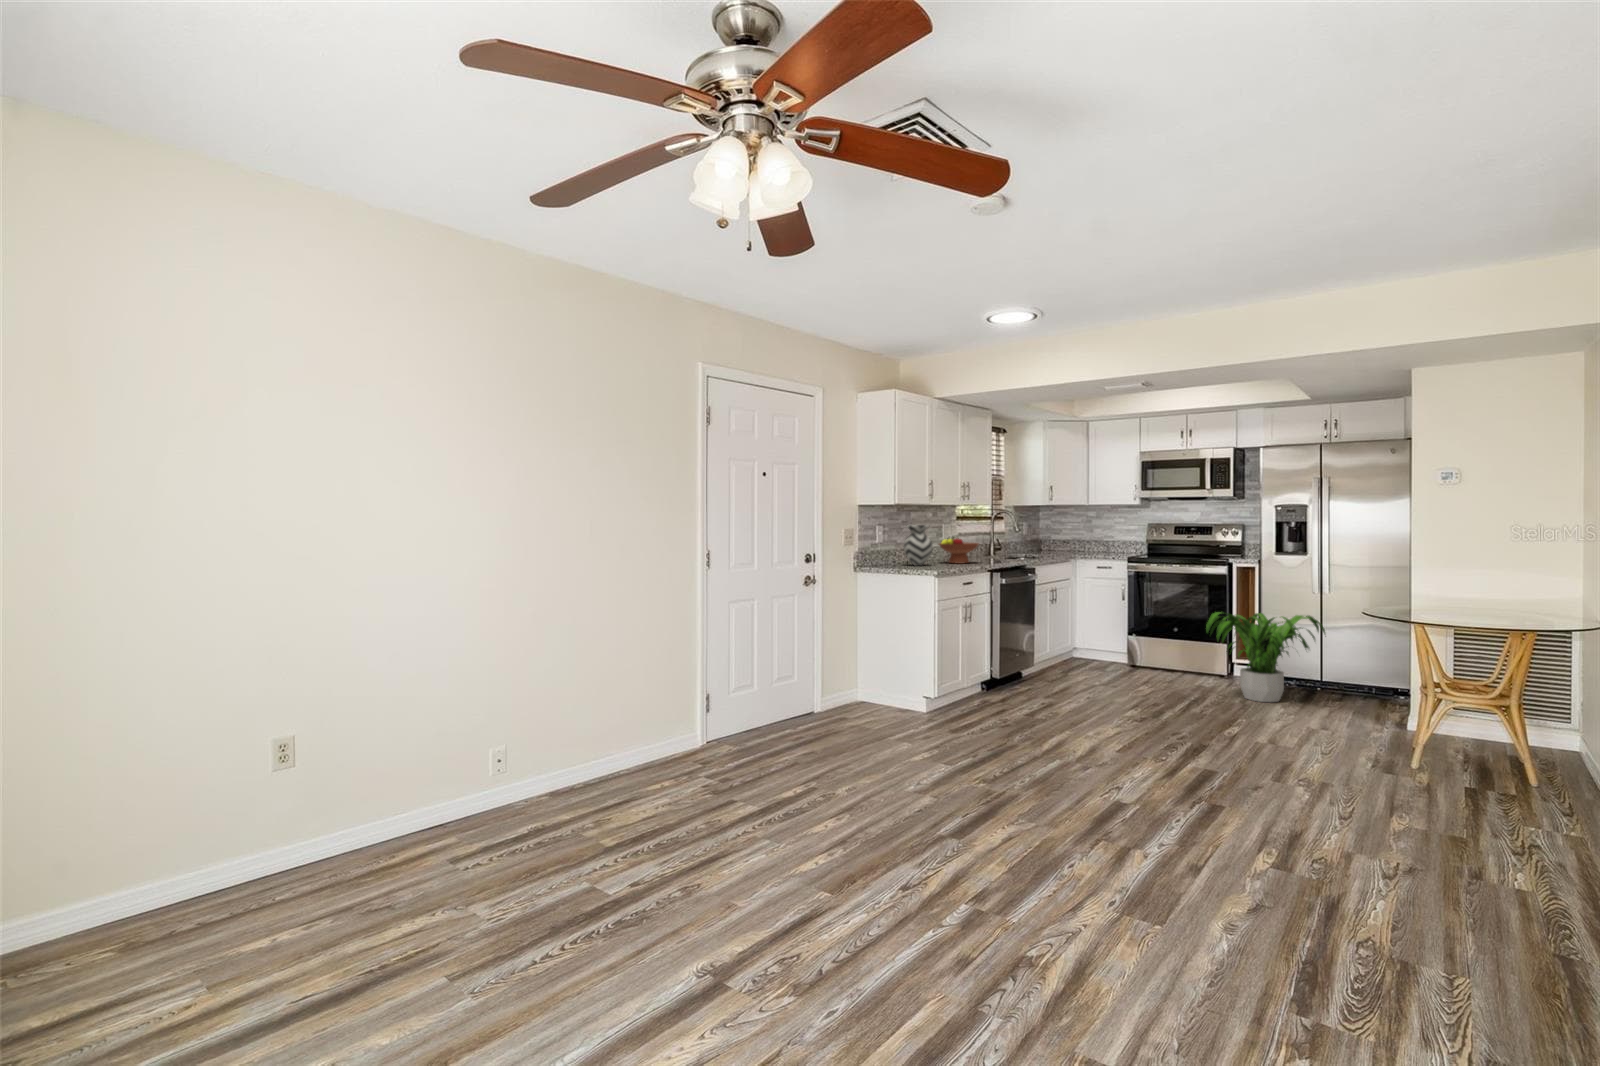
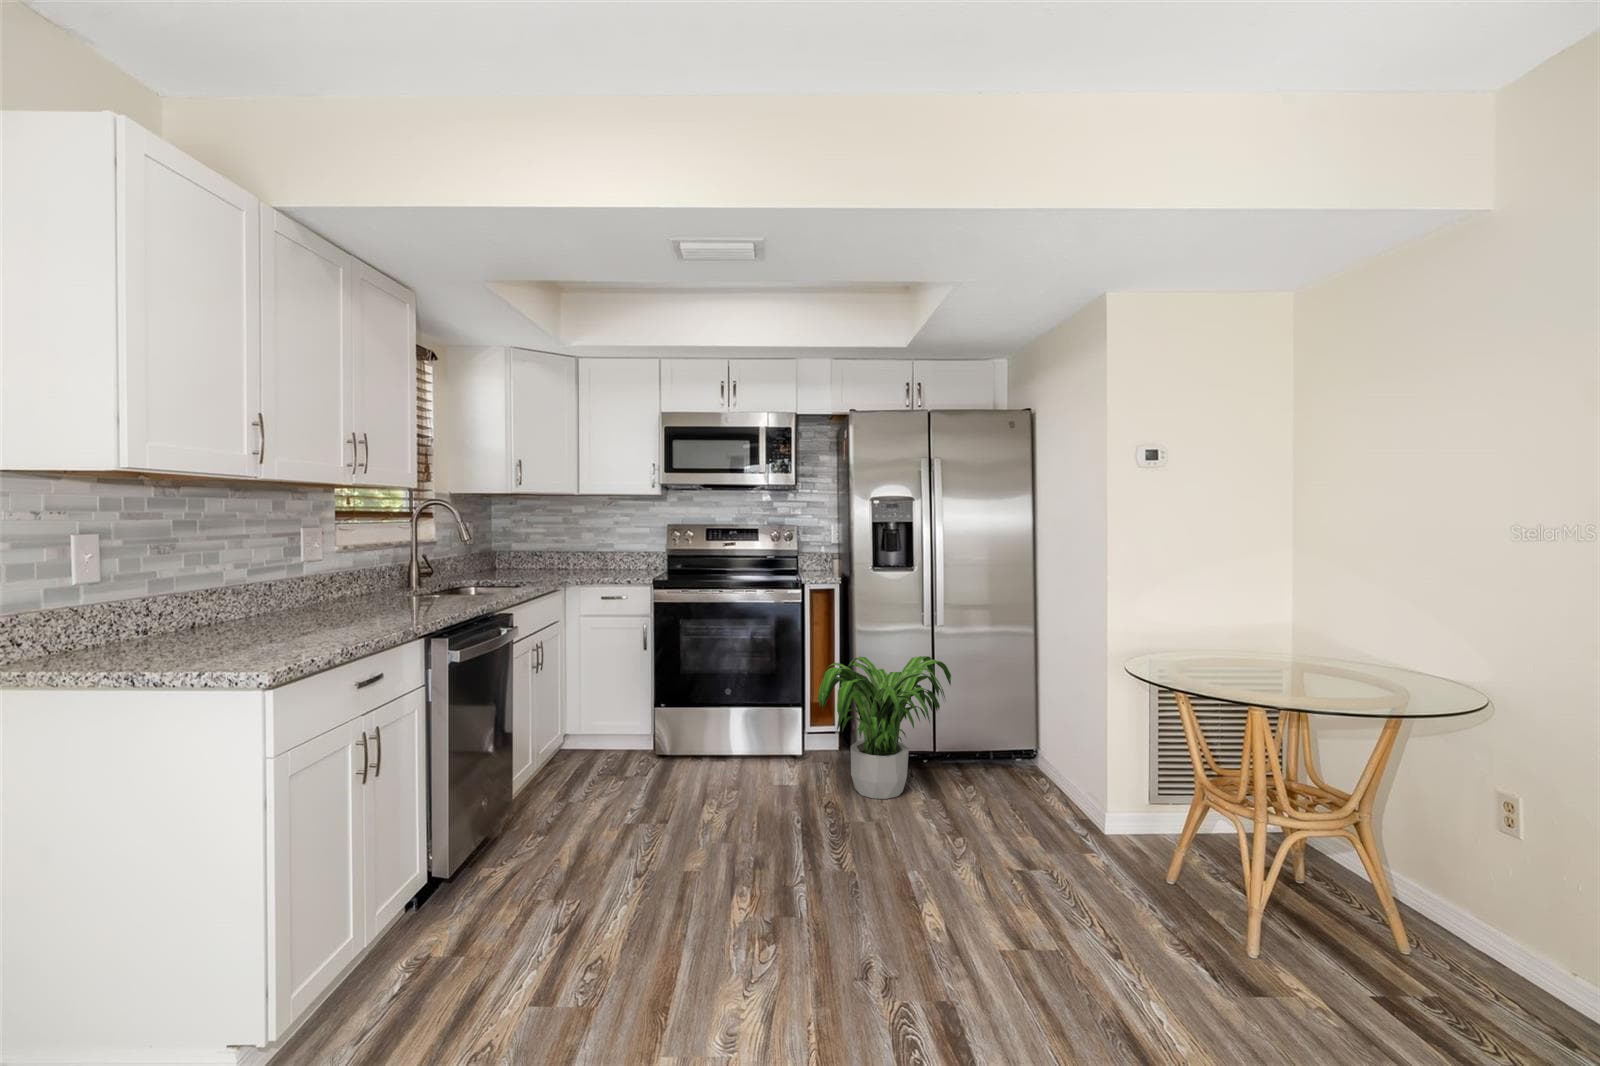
vase: present [904,525,933,566] -> none [152,528,259,646]
fruit bowl: present [939,536,979,564] -> none [279,556,397,622]

